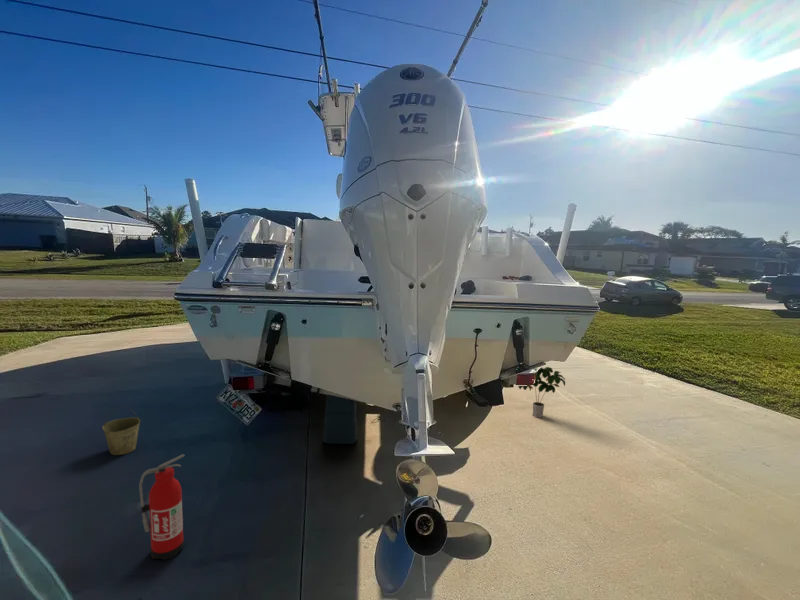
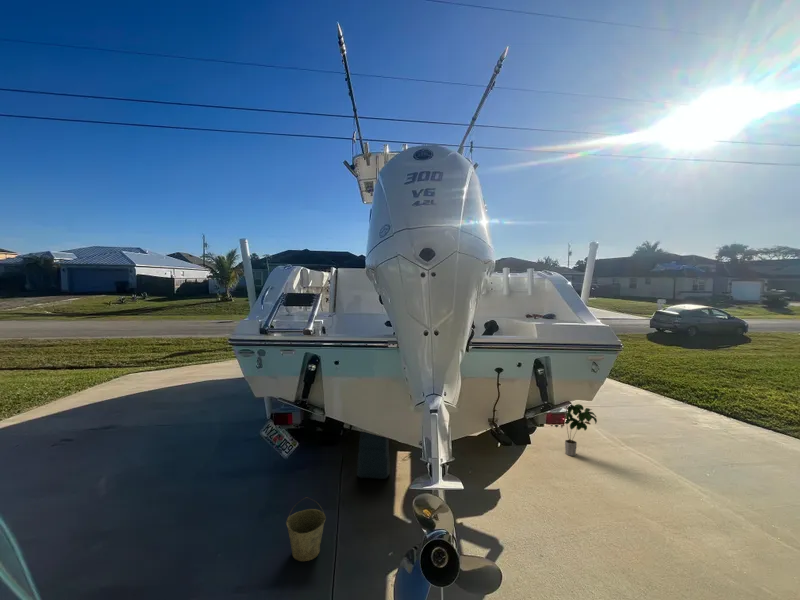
bucket: present [103,417,140,455] -> present [286,509,326,561]
fire extinguisher: present [139,454,184,560] -> none [193,484,231,582]

